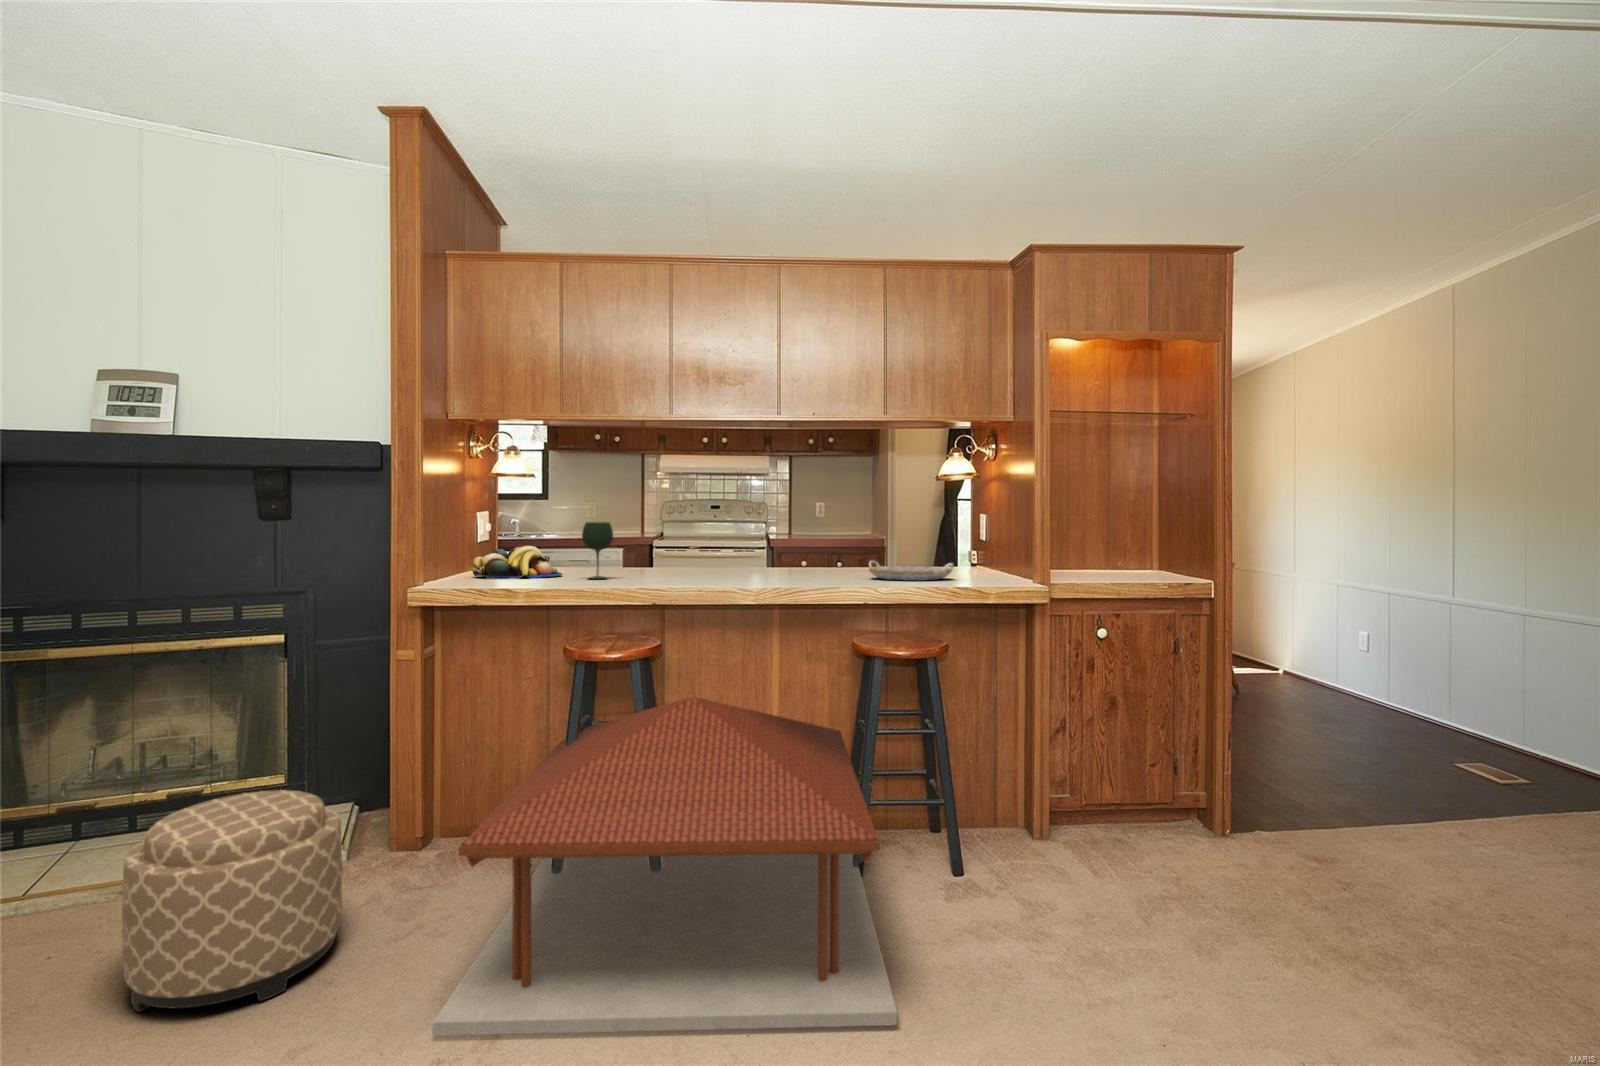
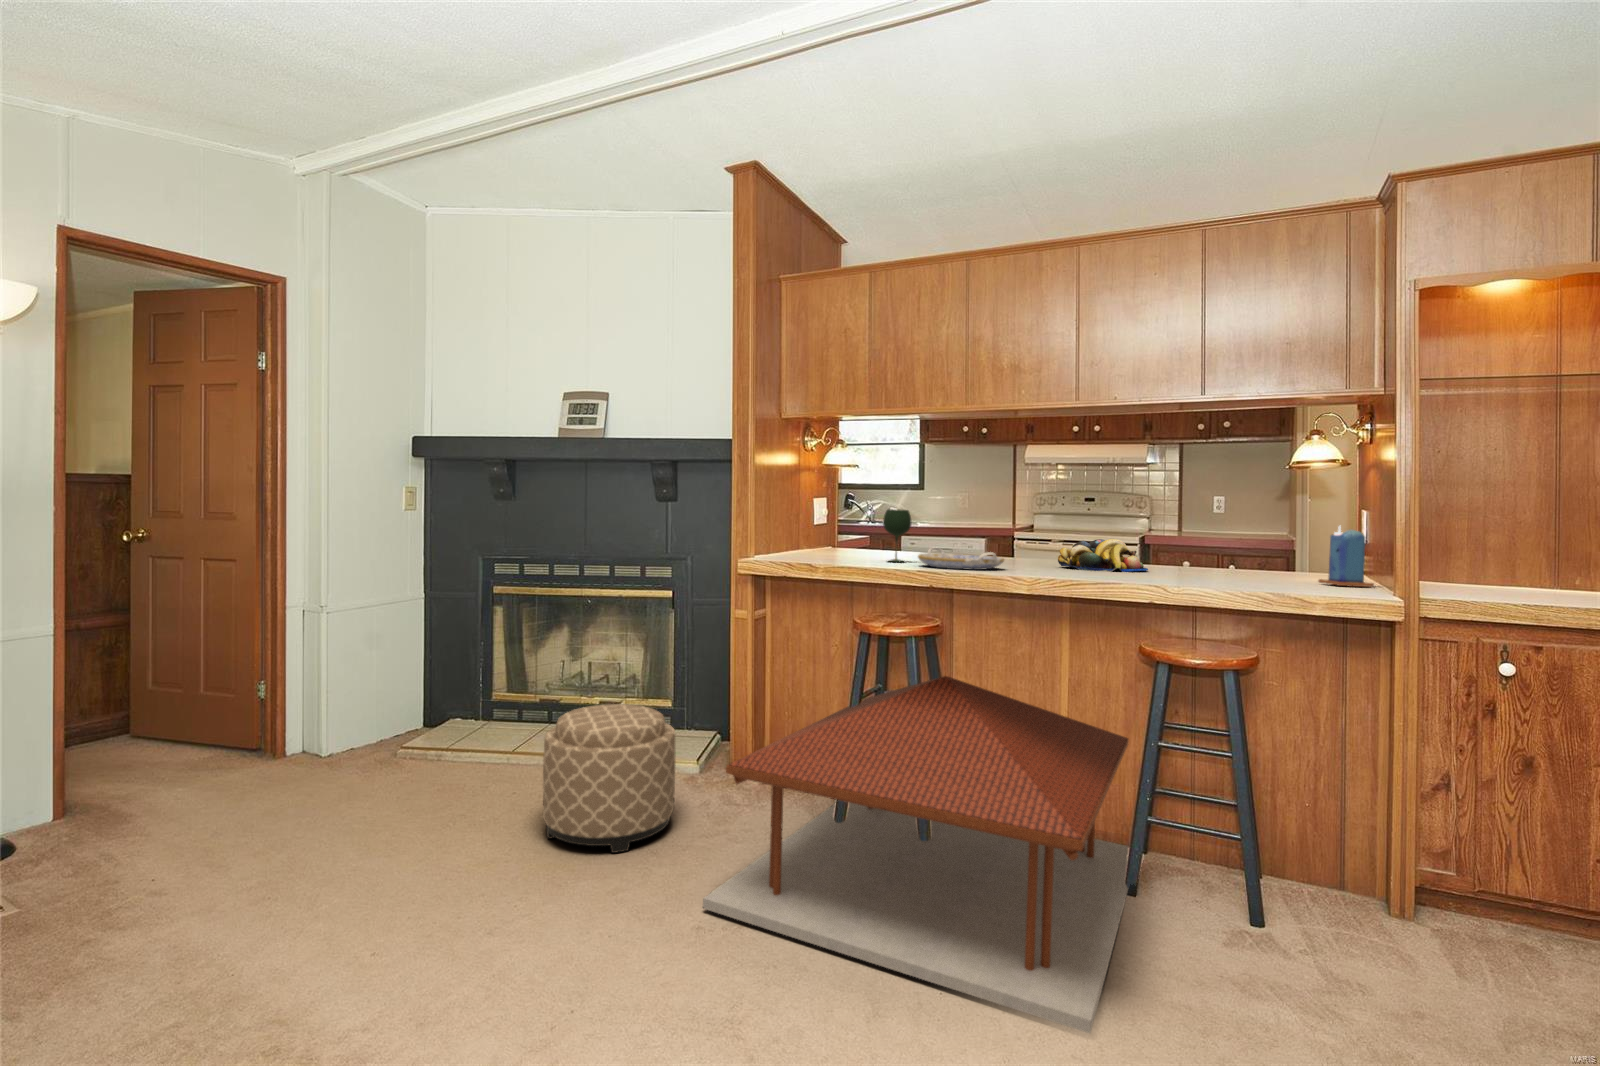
candle: none [972,528,1012,578] -> present [1319,526,1374,587]
fruit bowl: present [472,546,562,579] -> present [1058,539,1148,572]
serving tray: present [869,561,953,581] -> present [918,548,1004,570]

